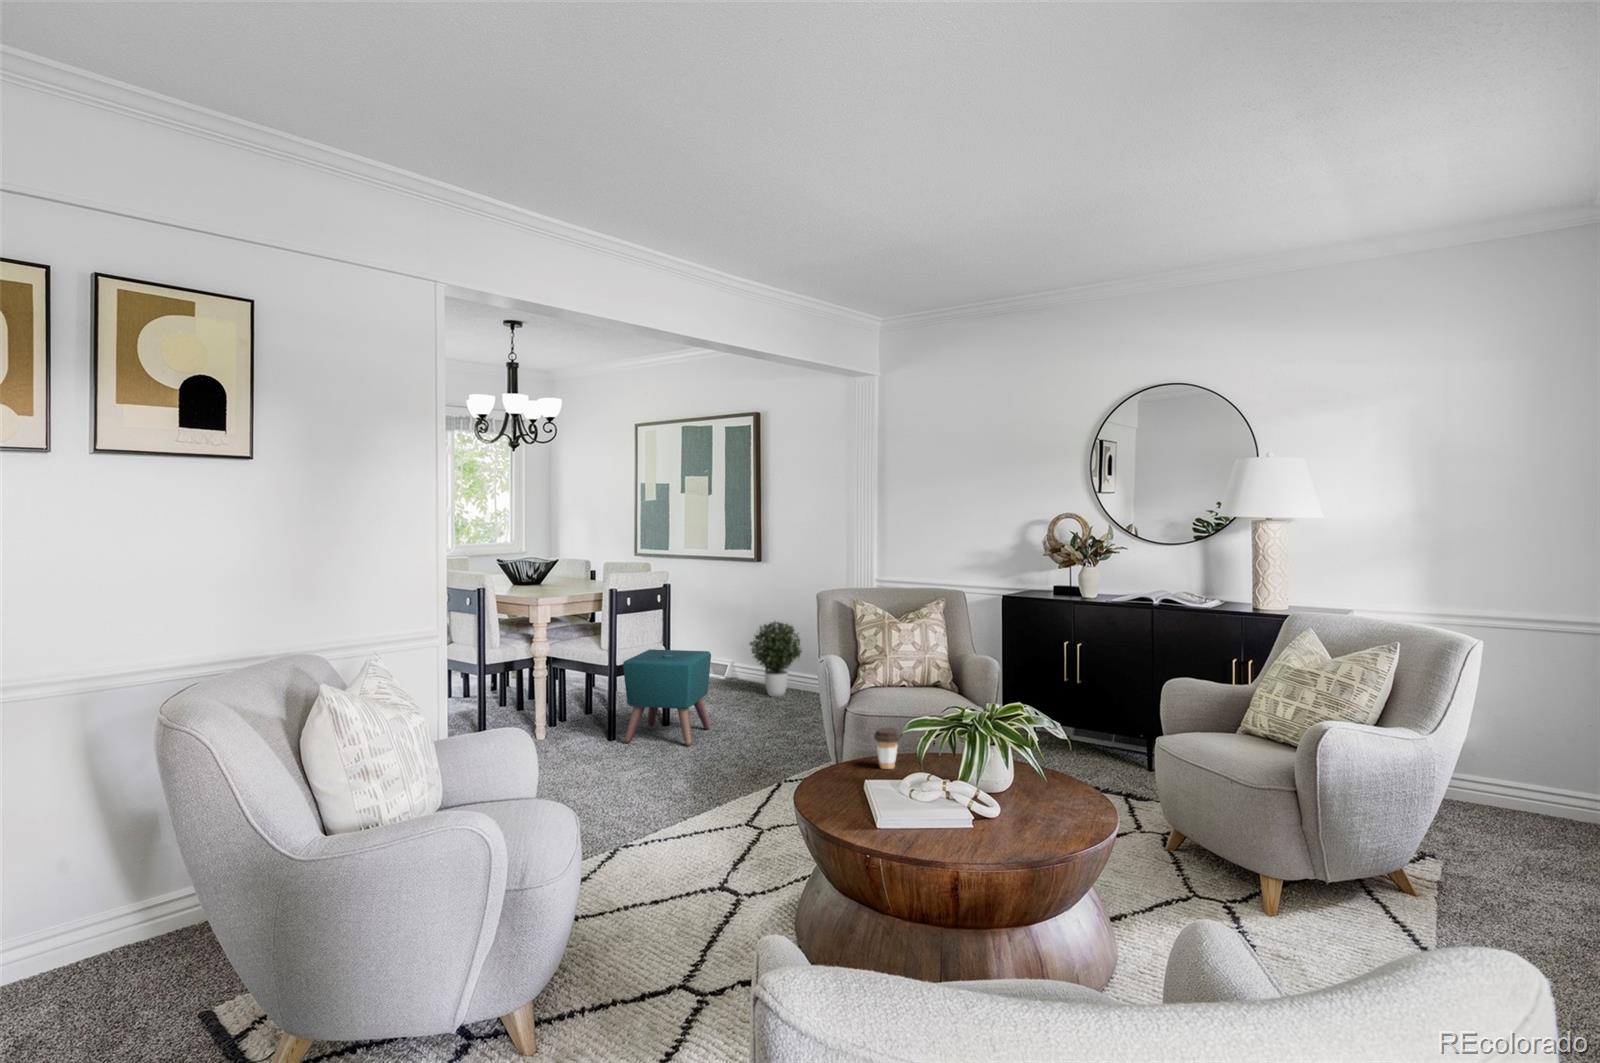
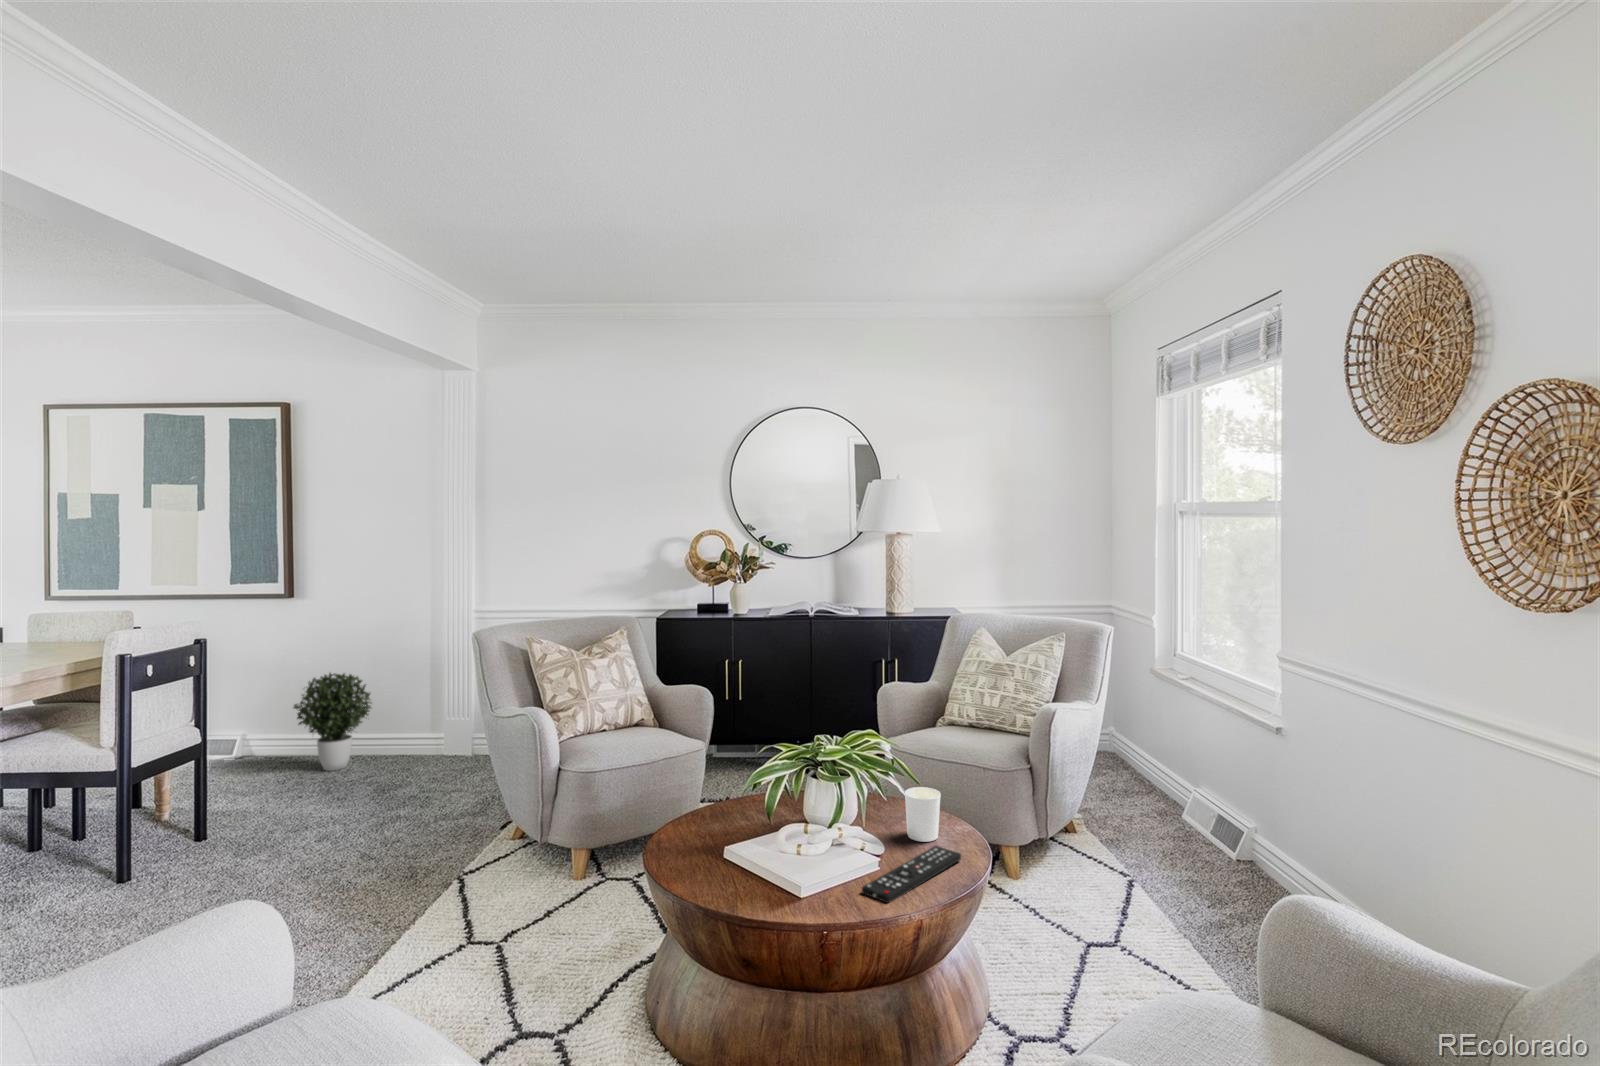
ottoman: present [623,649,711,746] -> none [141,727,280,888]
coffee cup: present [874,728,900,769] -> none [701,785,735,836]
candle holder: none [1035,763,1071,815] -> present [905,787,941,842]
remote control: none [927,816,1053,840] -> present [862,846,961,903]

